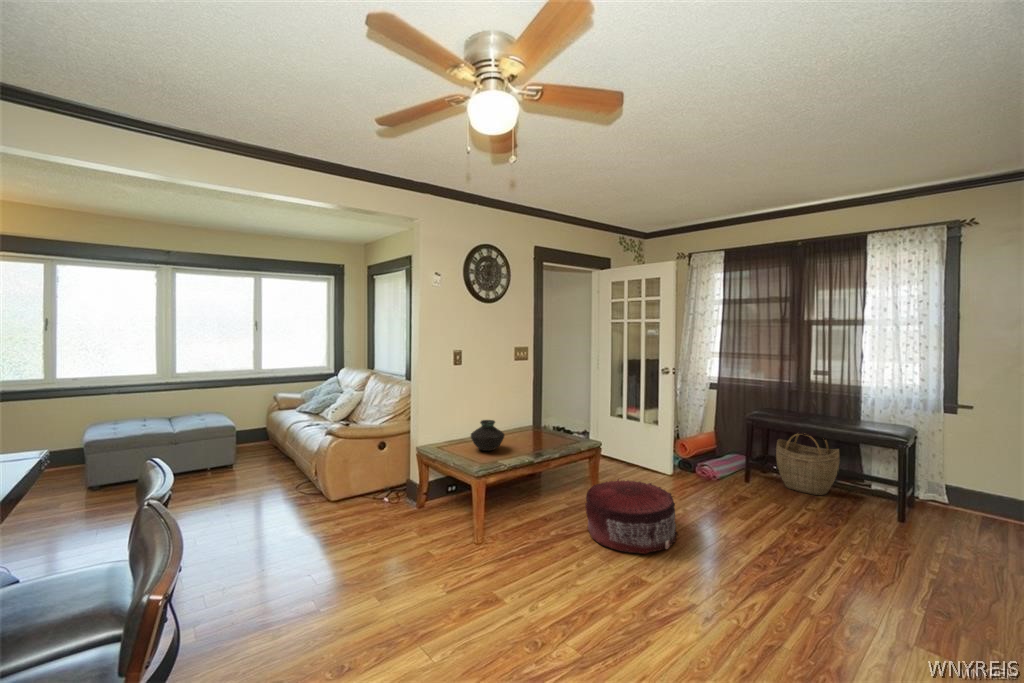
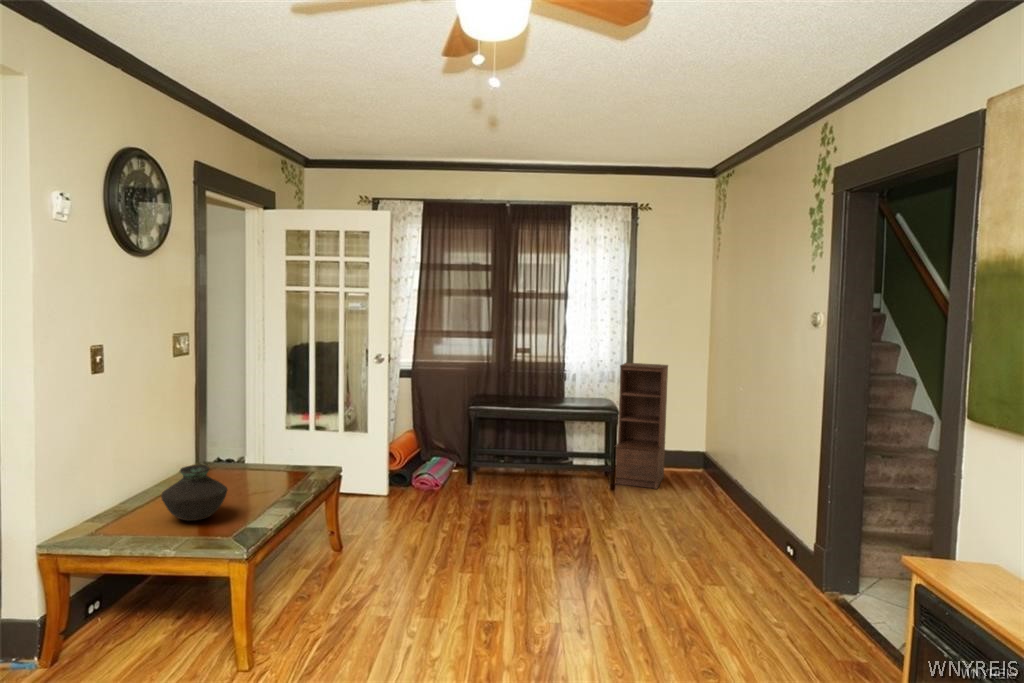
bookshelf: none [913,392,1010,536] -> present [615,363,668,489]
woven basket: present [776,434,840,495] -> none [495,413,553,485]
pouf: present [585,479,678,554] -> none [365,508,482,605]

